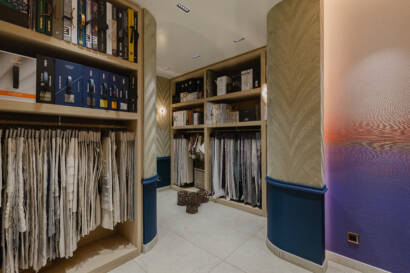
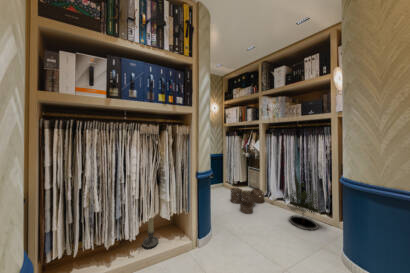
potted tree: none [225,175,252,219] -> present [287,182,320,230]
candle holder: none [80,227,99,263] -> present [143,218,159,247]

